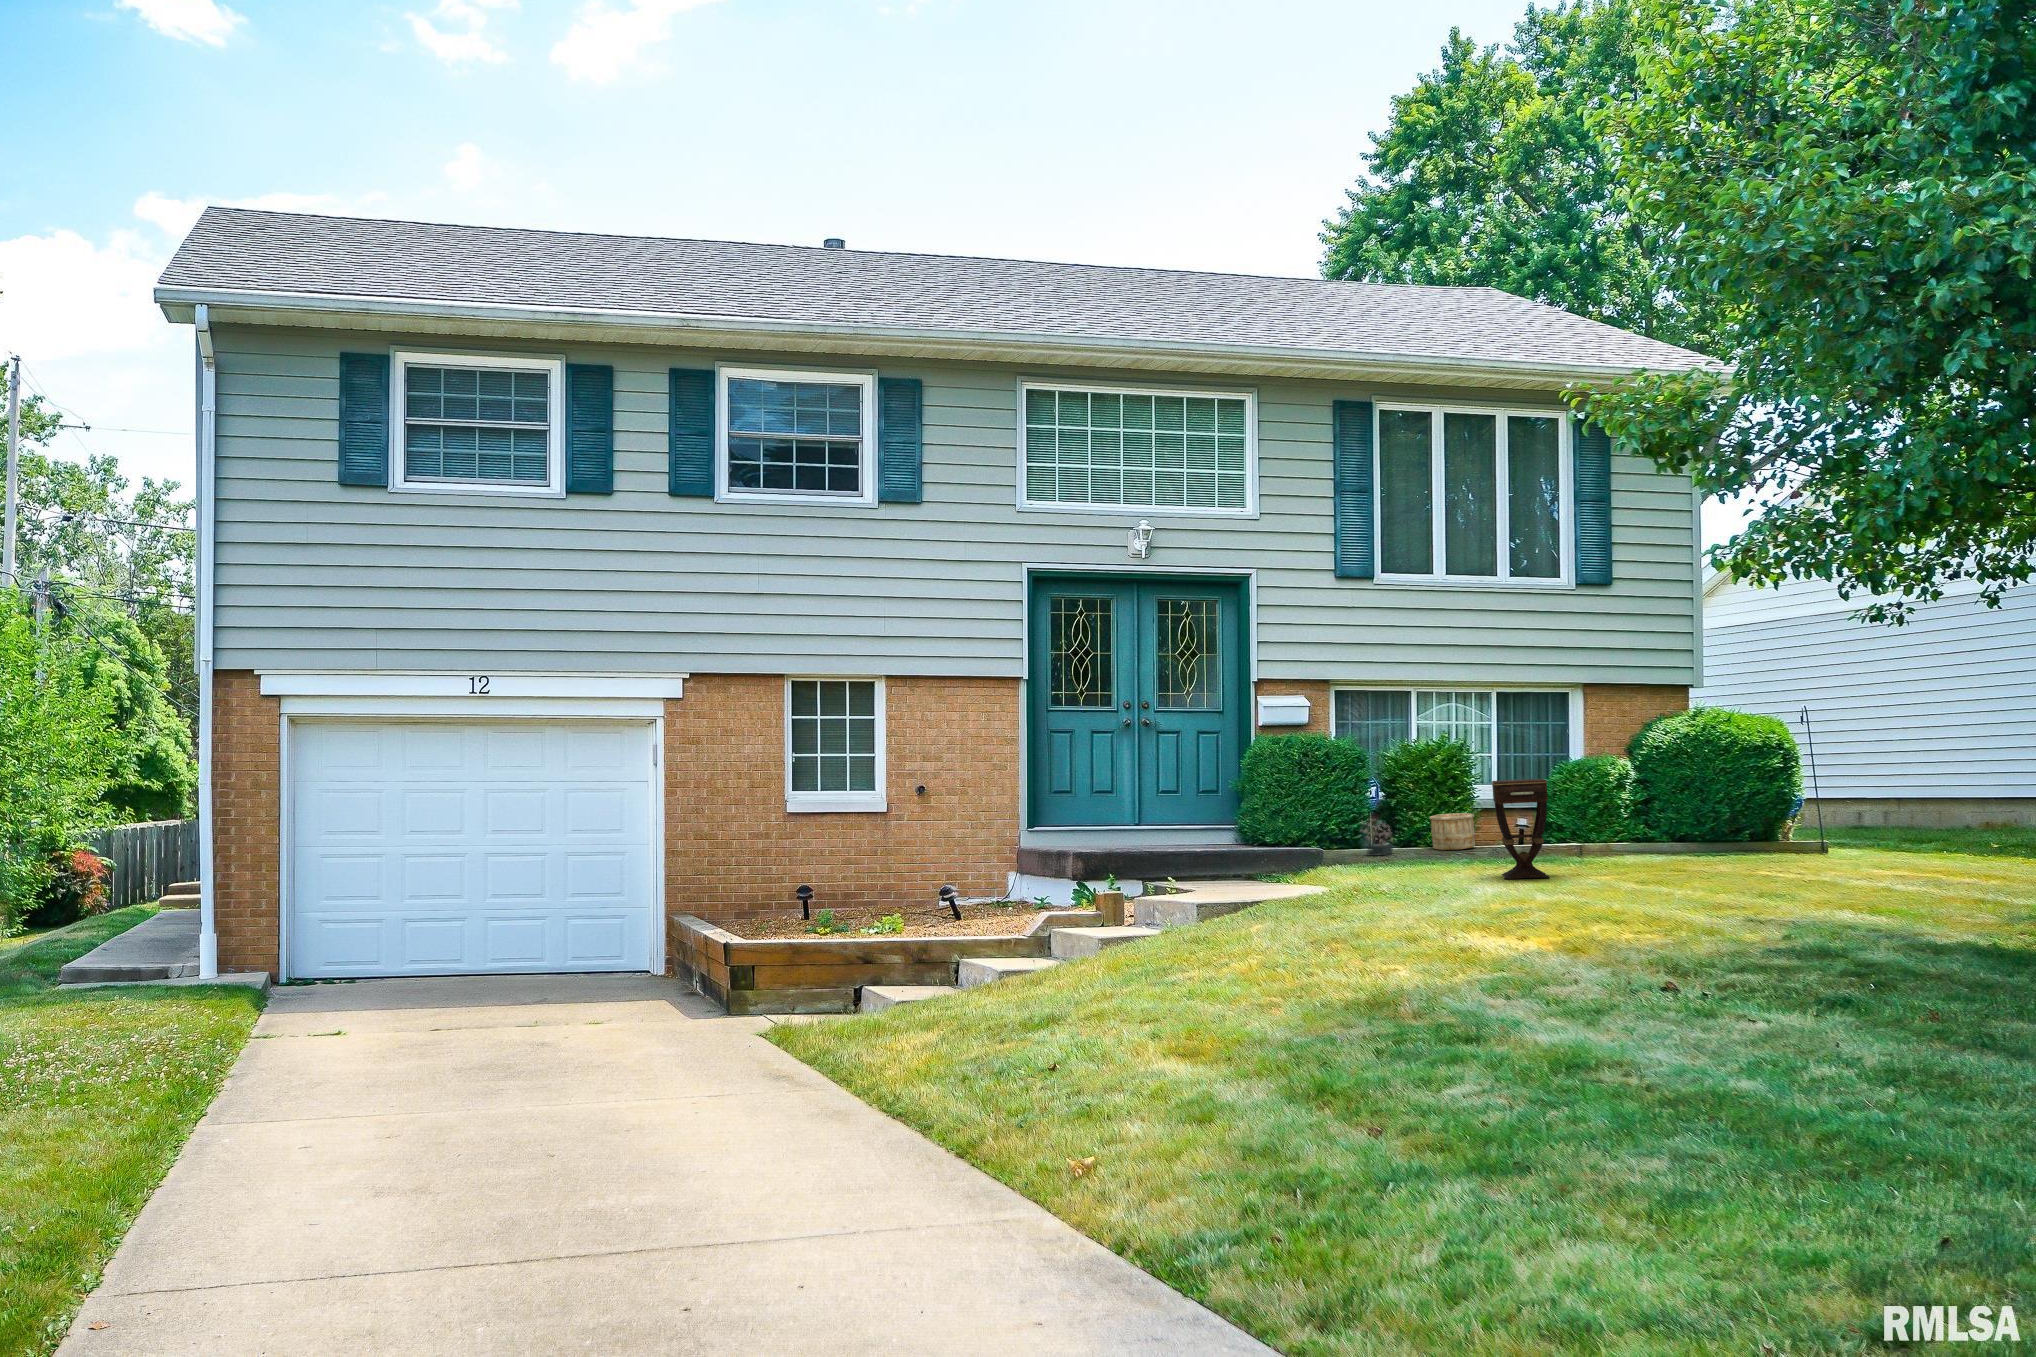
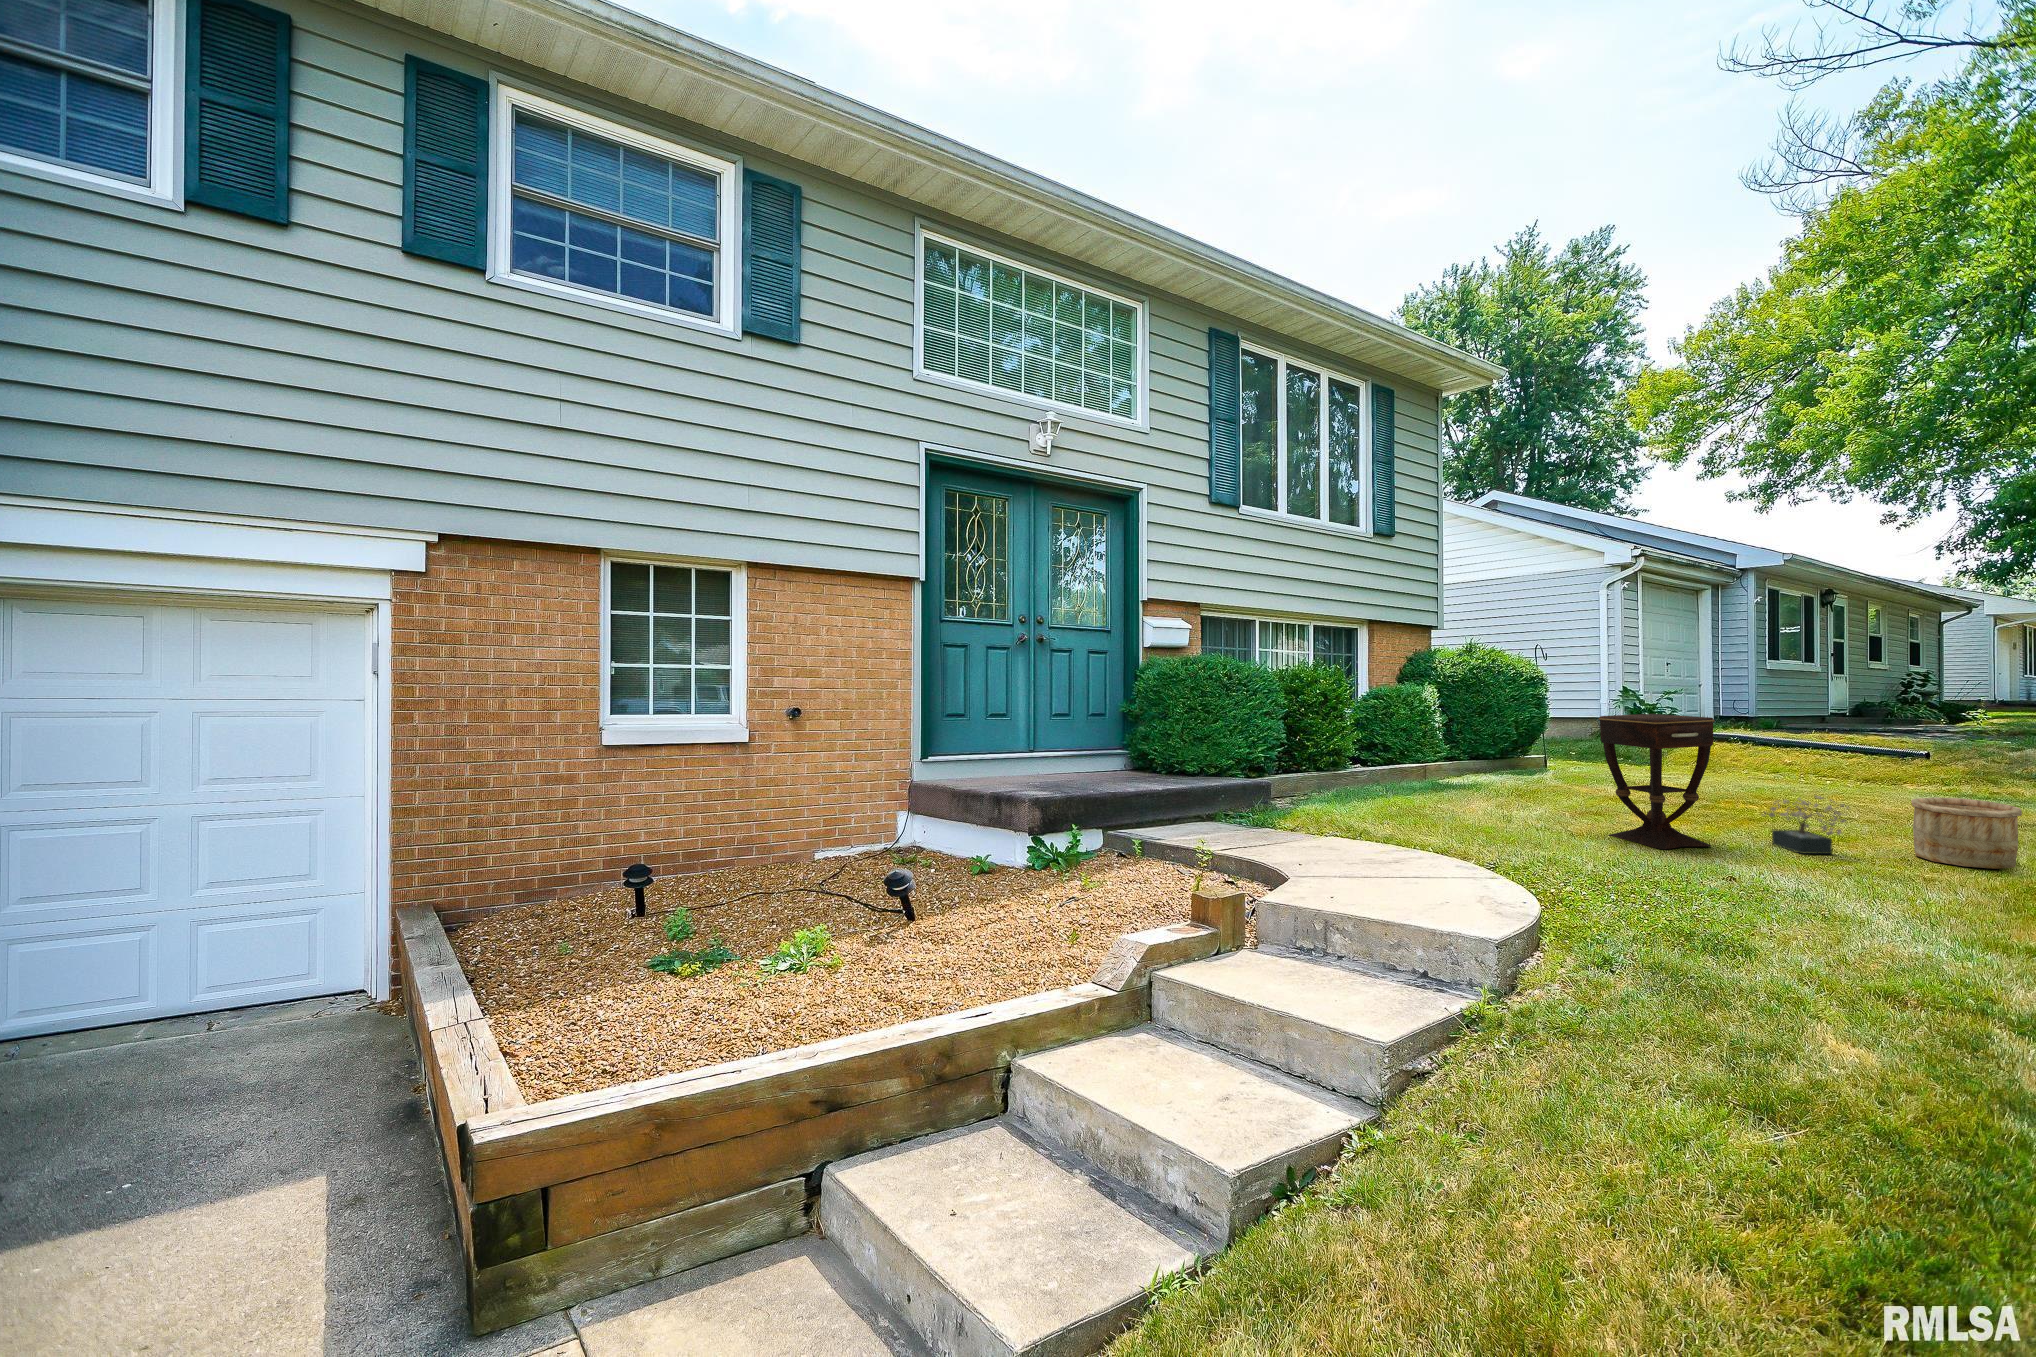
wooden bucket: present [1429,813,1475,850] -> present [1911,797,2022,869]
decorative plant: present [1360,822,1393,856] -> present [1769,796,1849,854]

